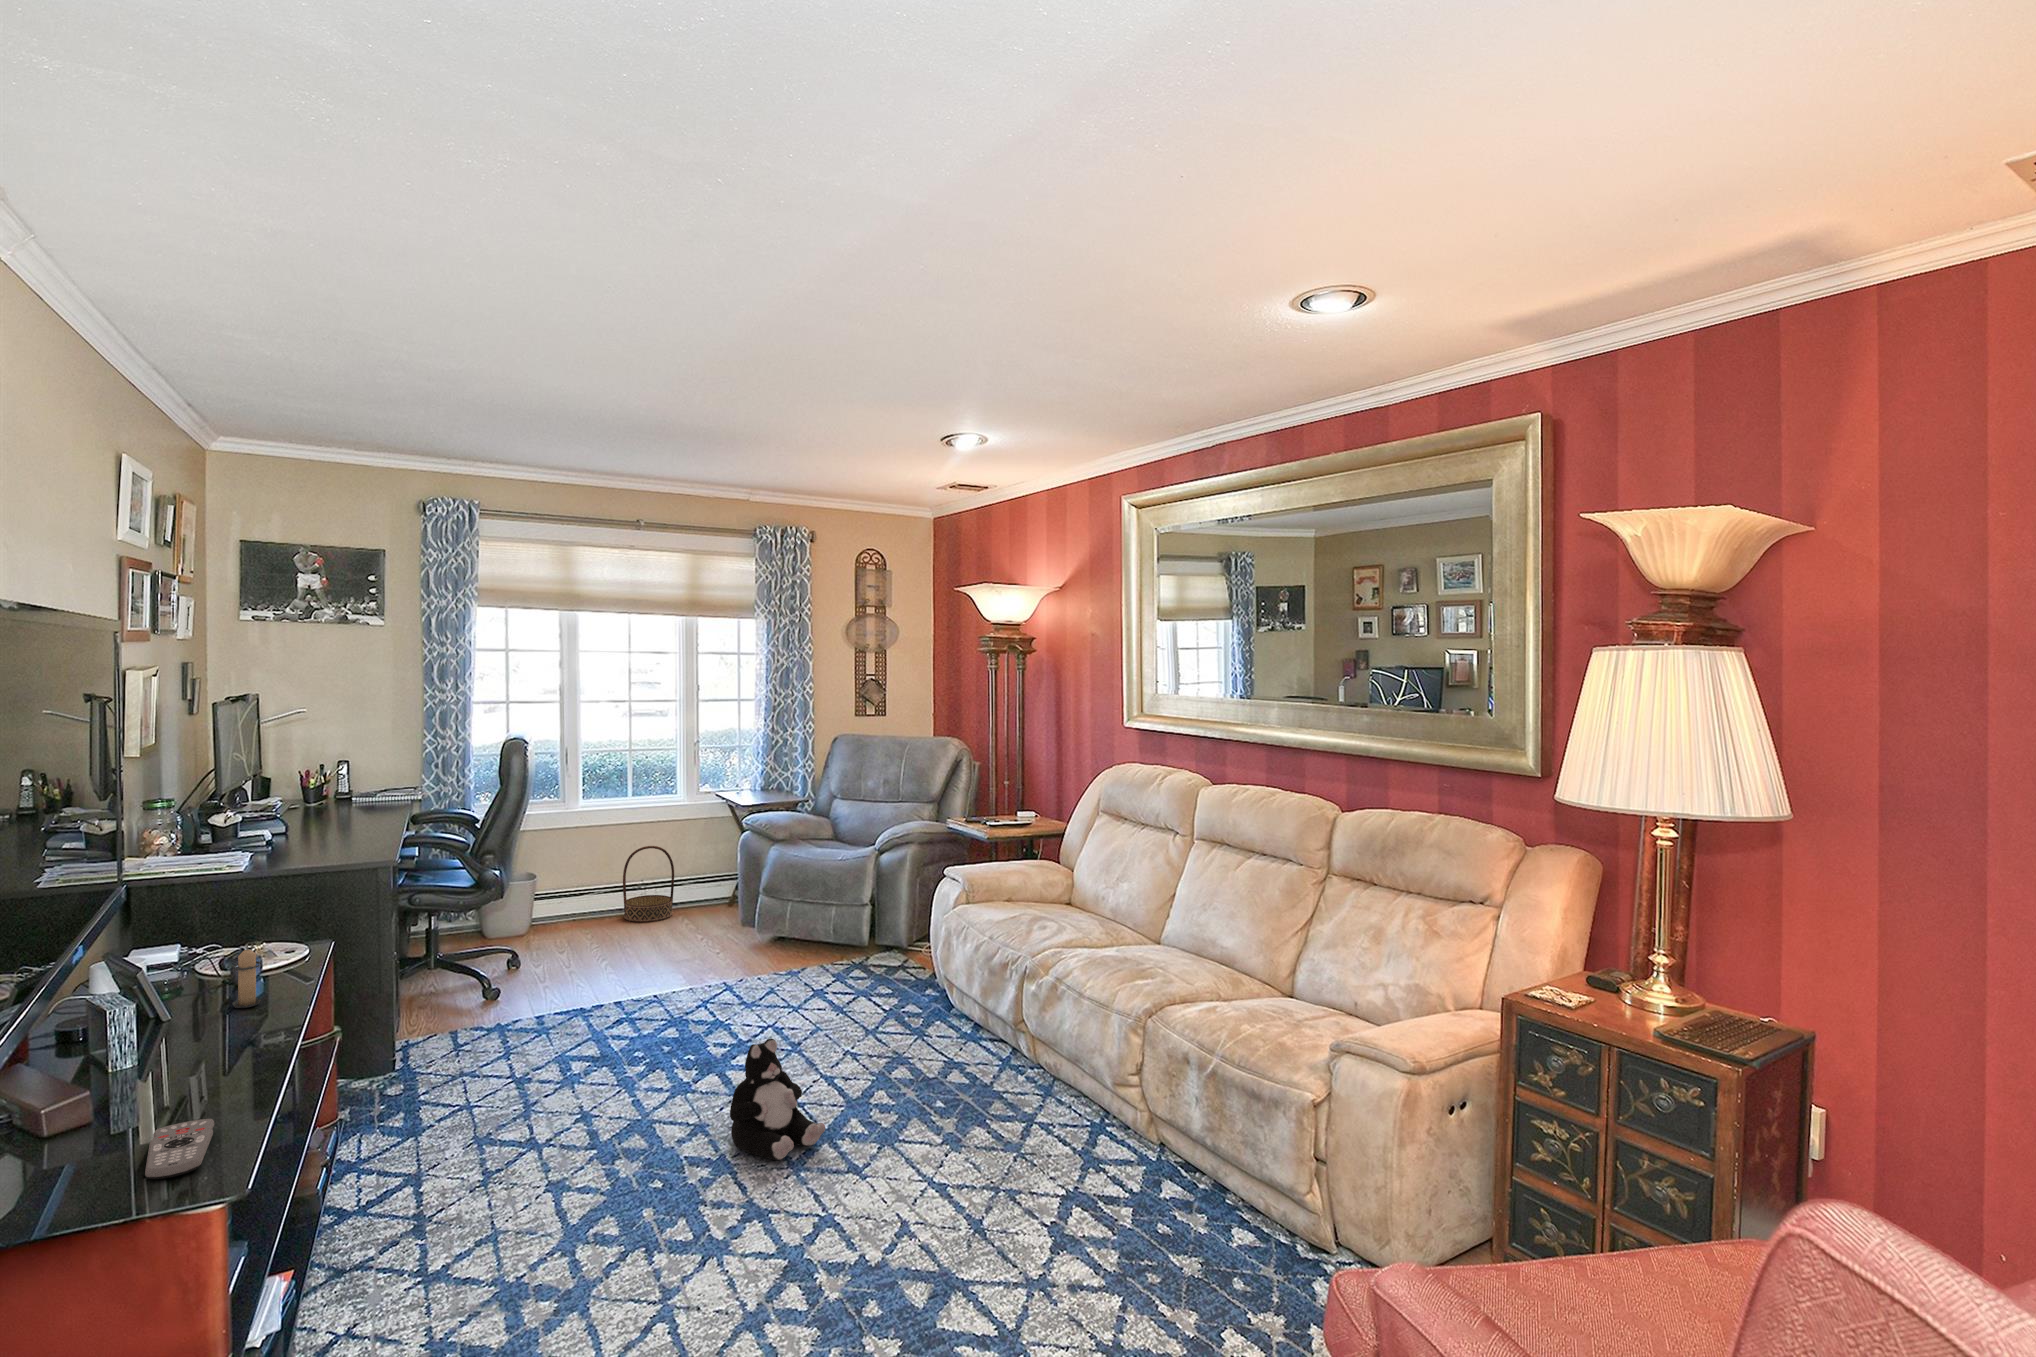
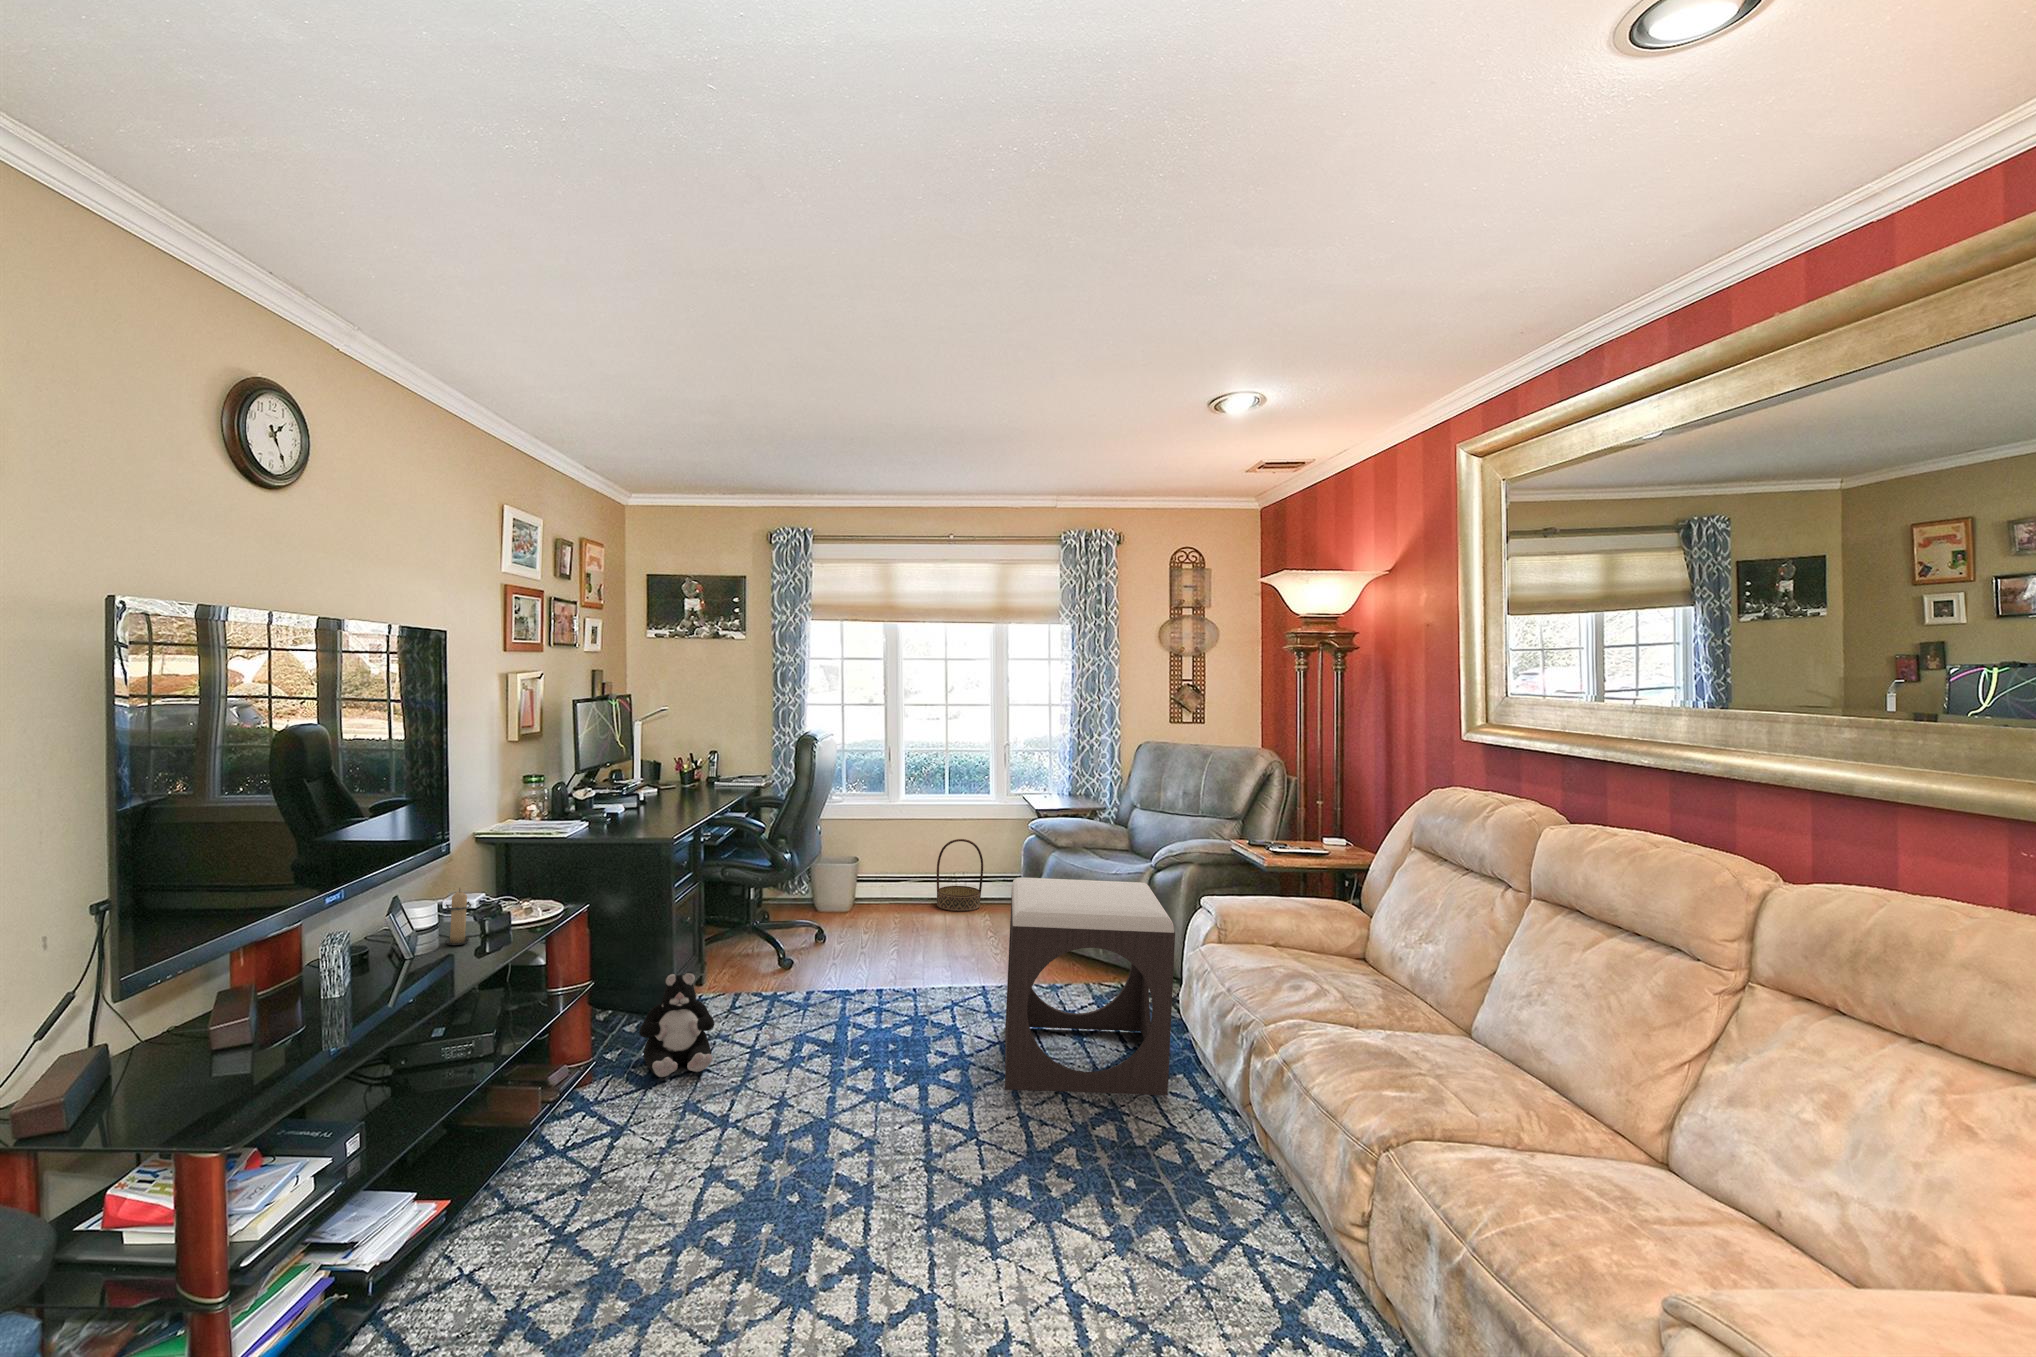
footstool: none [766,863,939,1062] -> present [1005,878,1175,1095]
plush toy: present [730,1039,825,1160] -> present [639,972,714,1077]
remote control: present [145,1119,214,1179] -> none [150,1056,269,1116]

